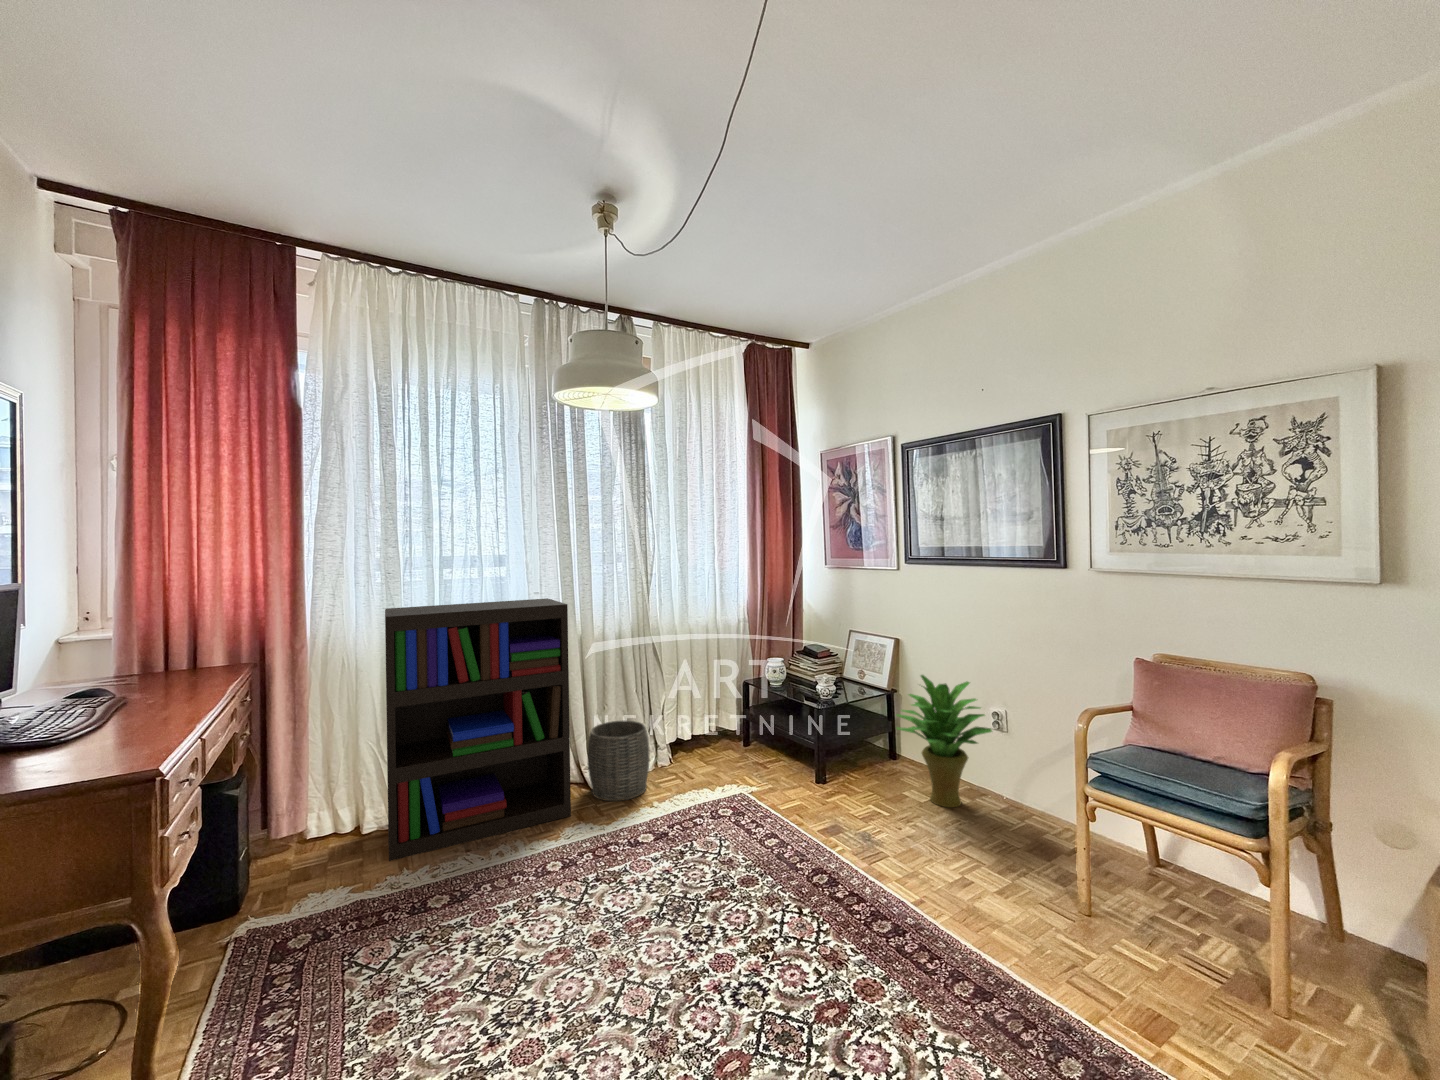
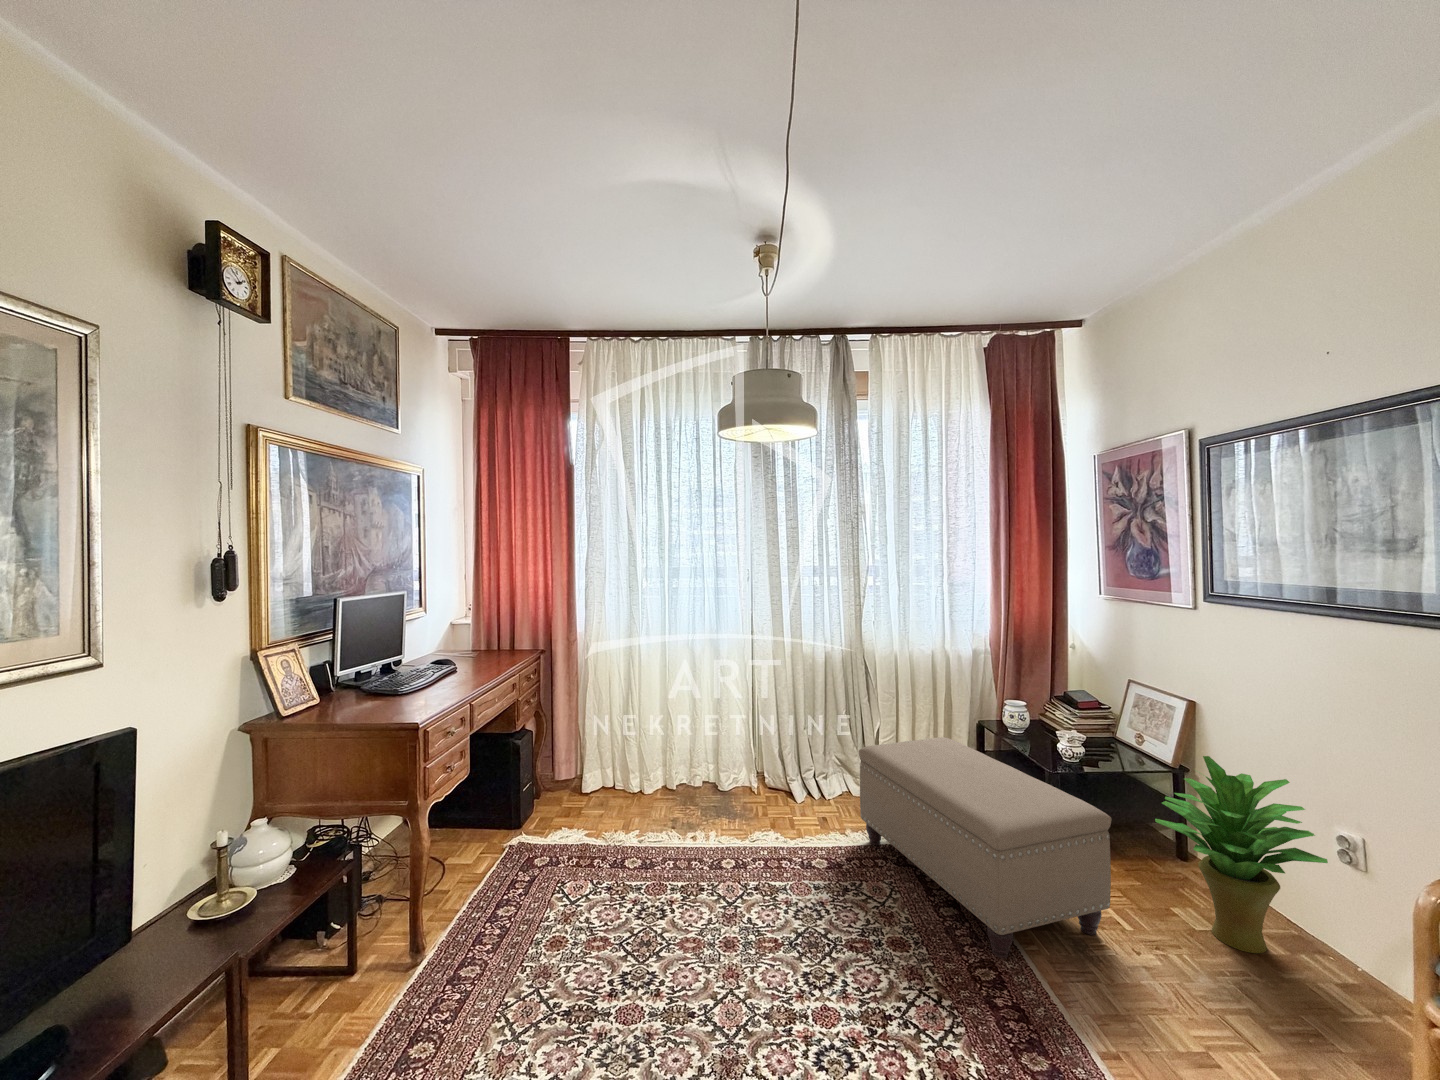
bookshelf: present [385,598,571,861] -> none [617,613,766,821]
ottoman: none [667,697,880,864] -> present [859,737,1112,958]
woven basket: present [588,721,650,801] -> none [791,739,852,820]

